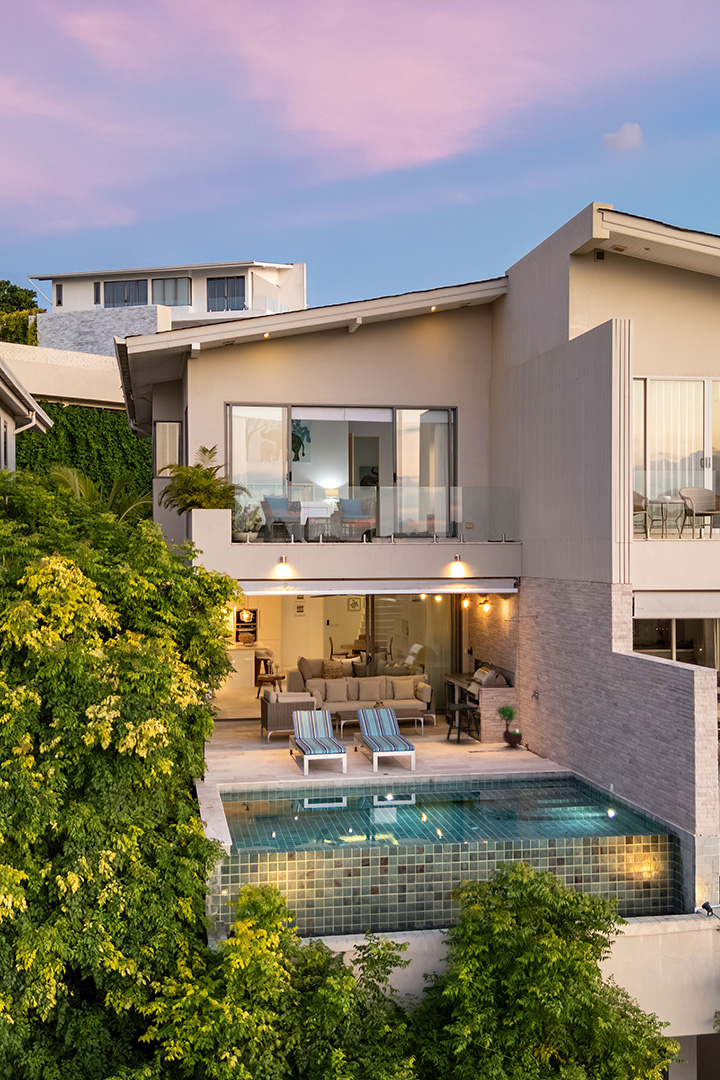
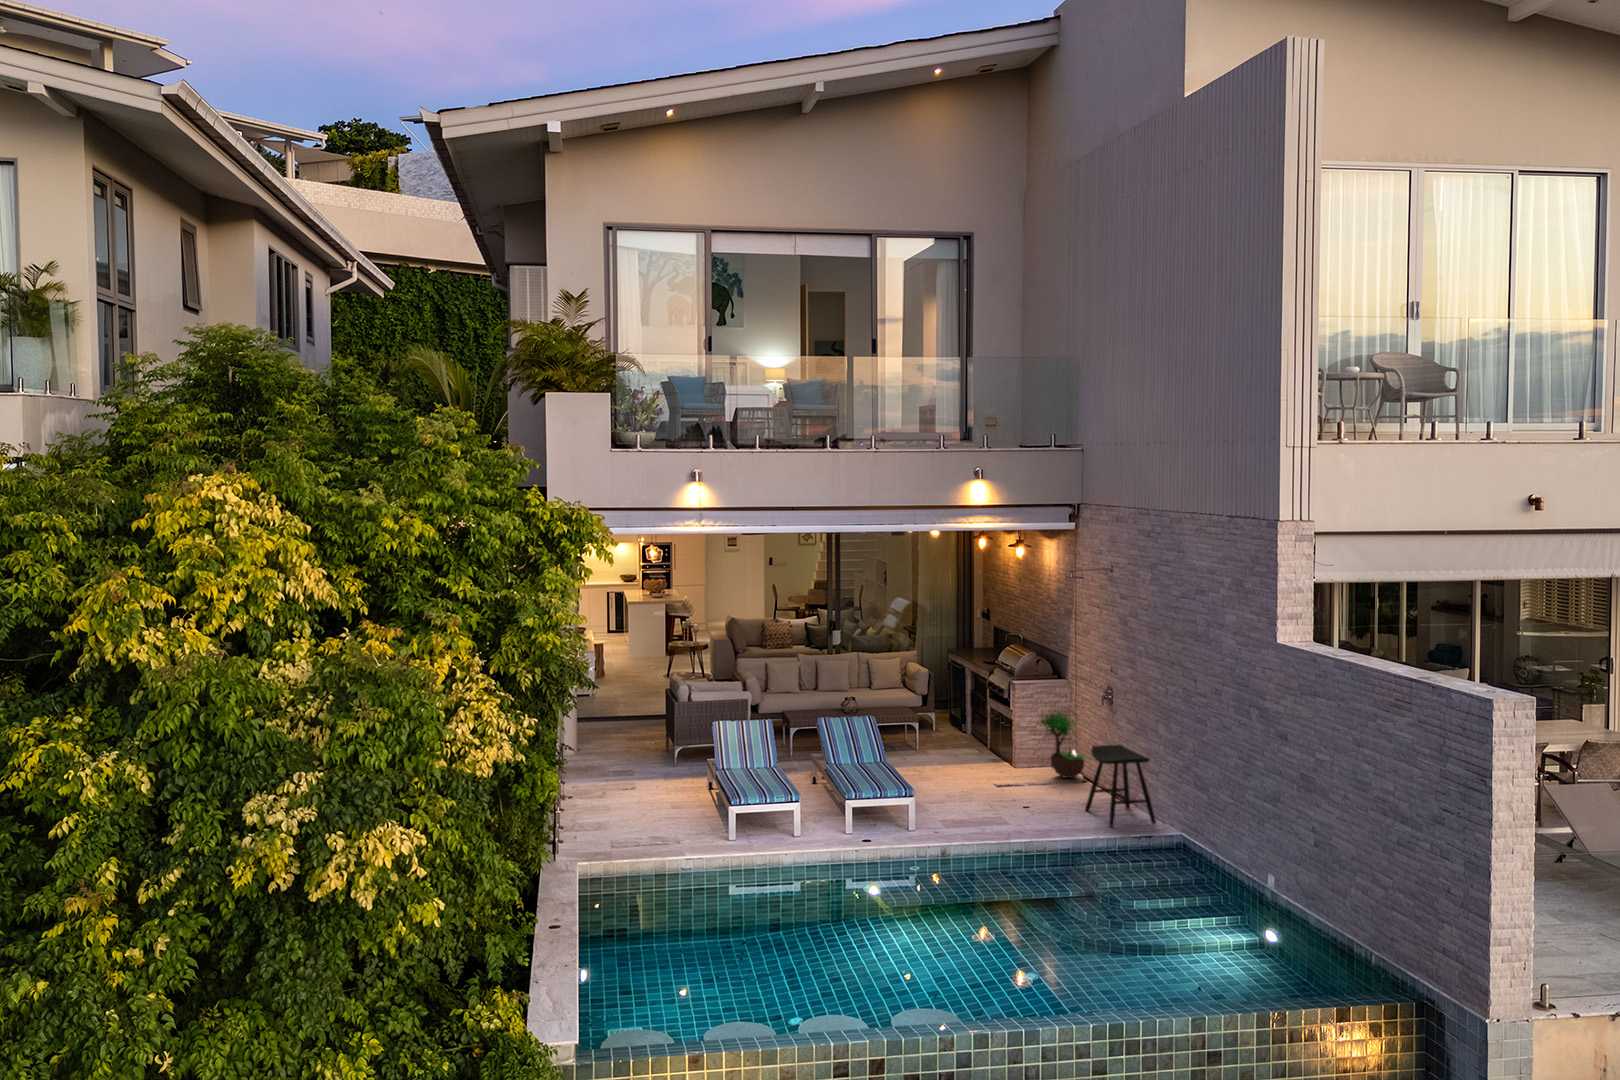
stool: present [447,704,480,743] -> present [1085,745,1156,826]

